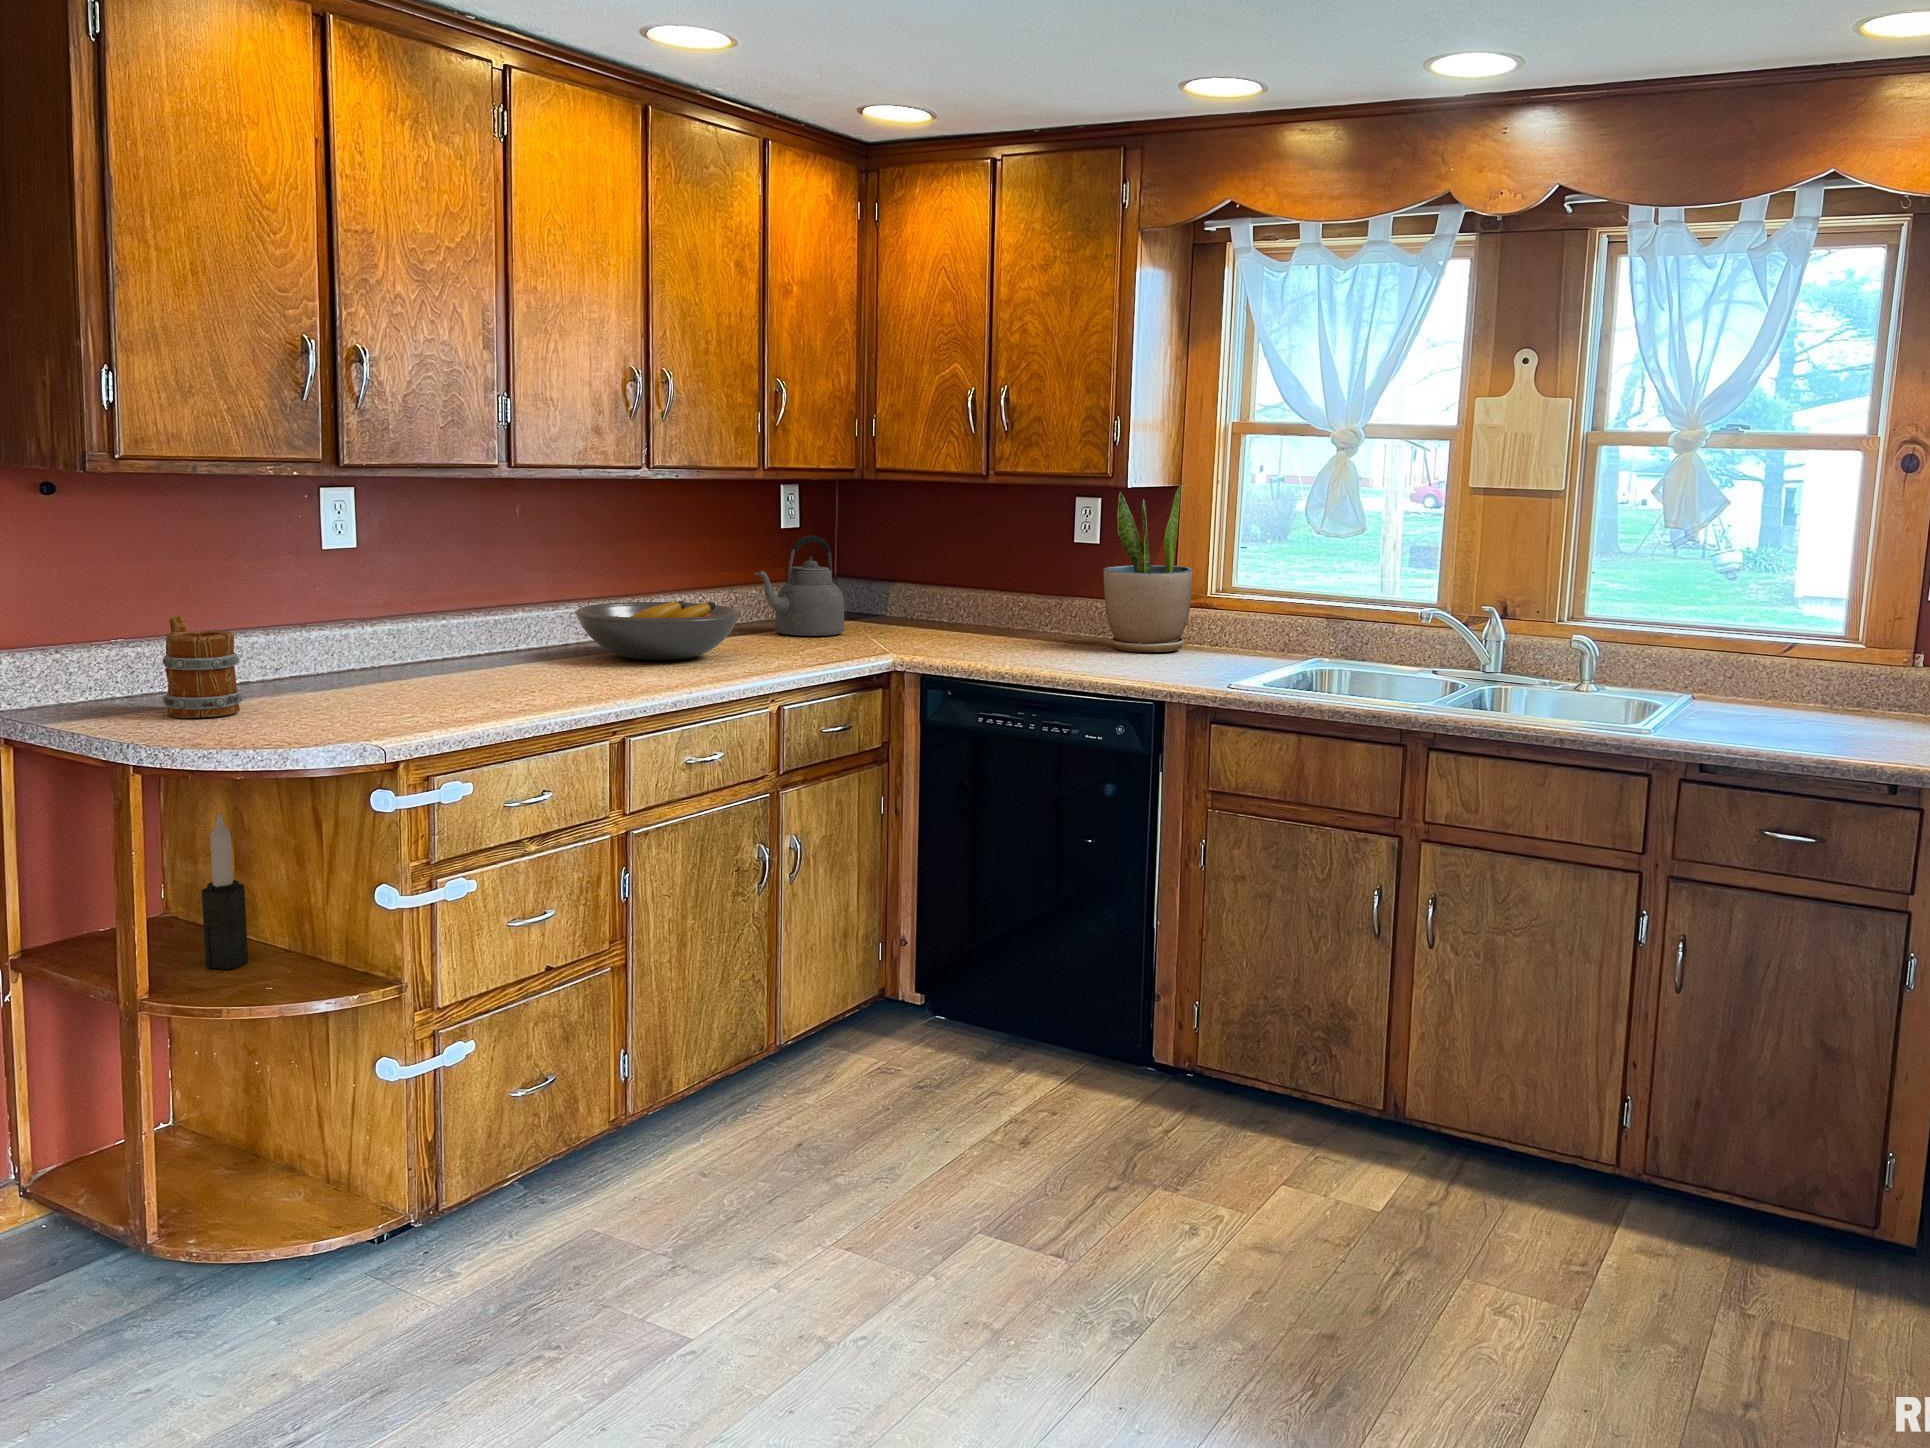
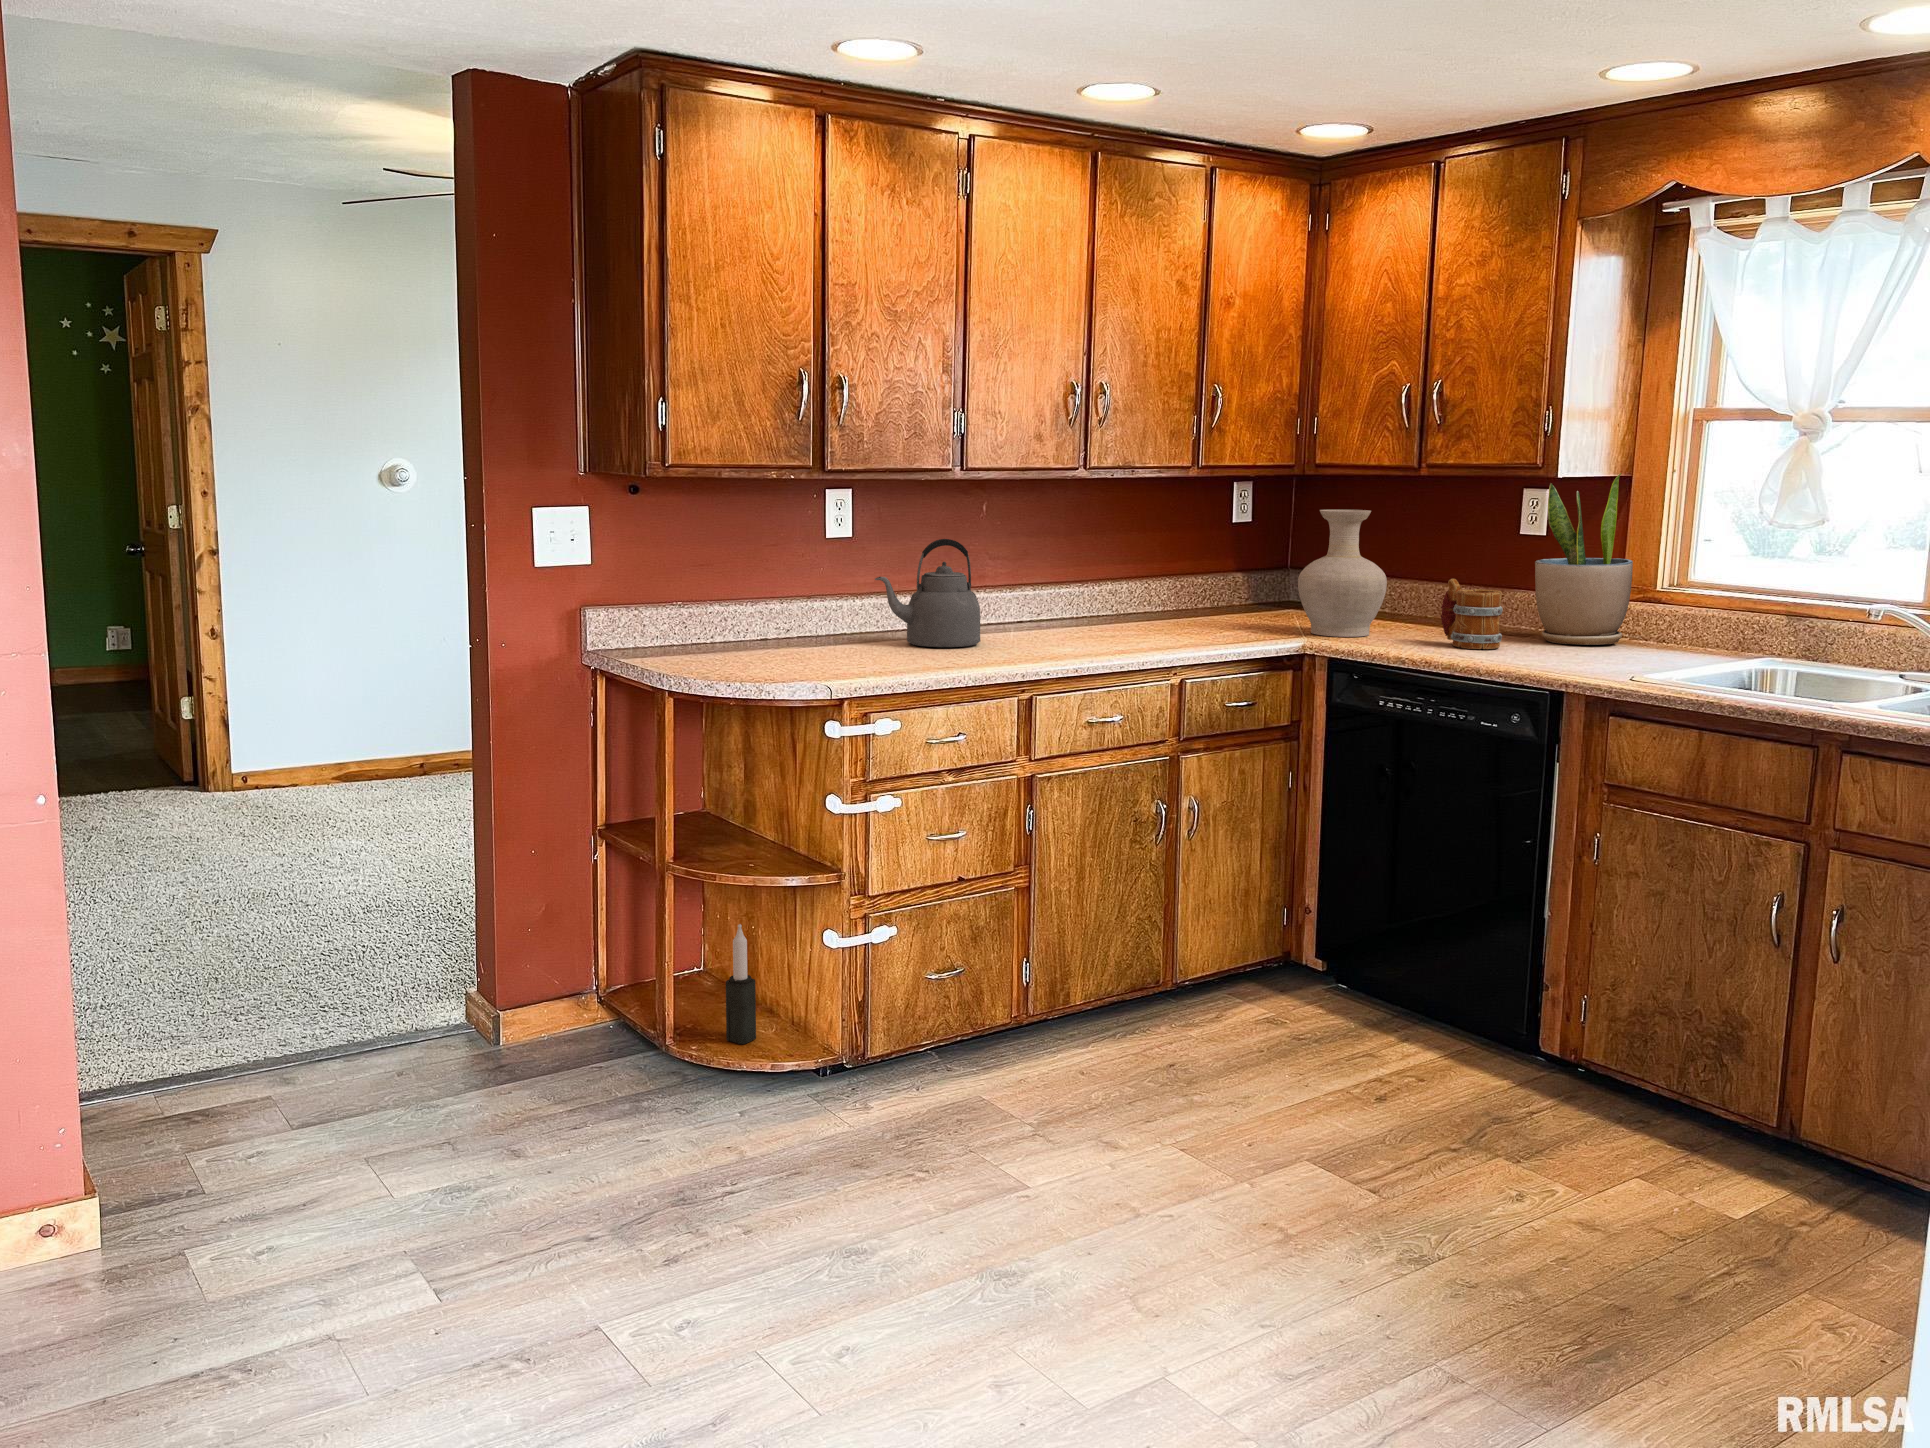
vase: none [875,517,965,652] -> present [1298,510,1387,637]
kettle: present [755,536,844,636] -> present [875,539,981,647]
fruit bowl: present [575,601,741,660] -> none [1024,584,1166,634]
mug: present [162,616,243,718] -> present [1441,579,1503,649]
candle: present [202,813,248,969] -> present [726,924,756,1044]

